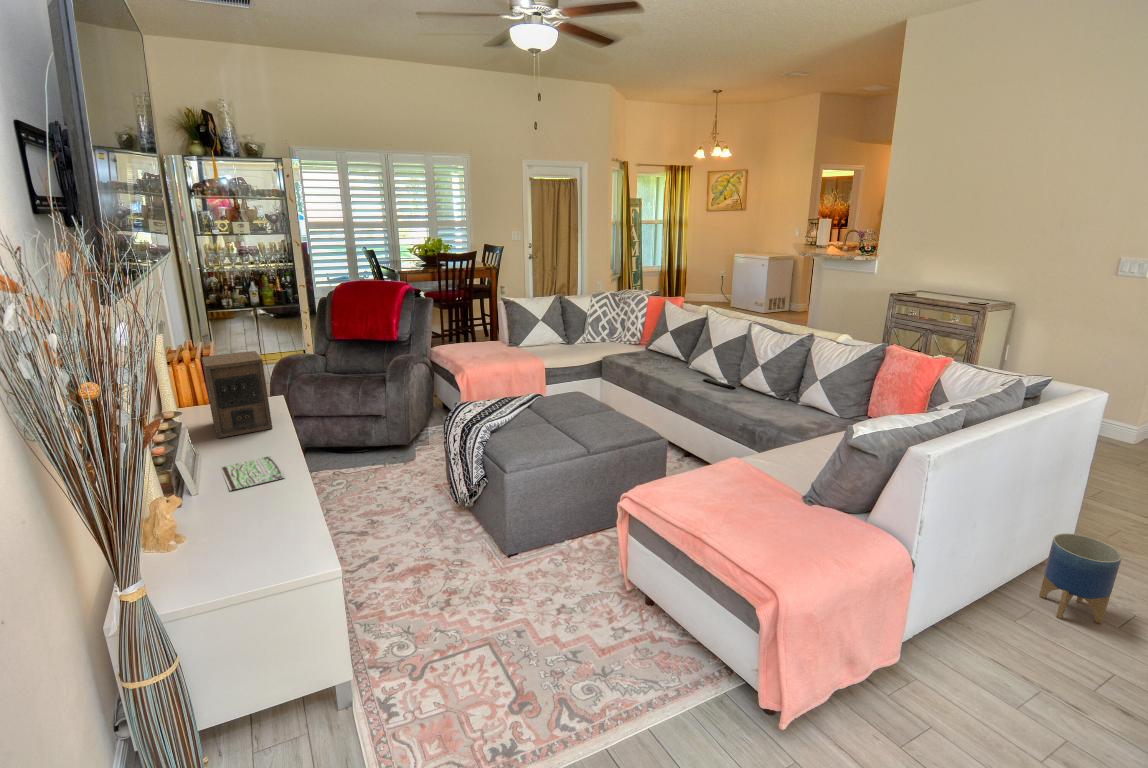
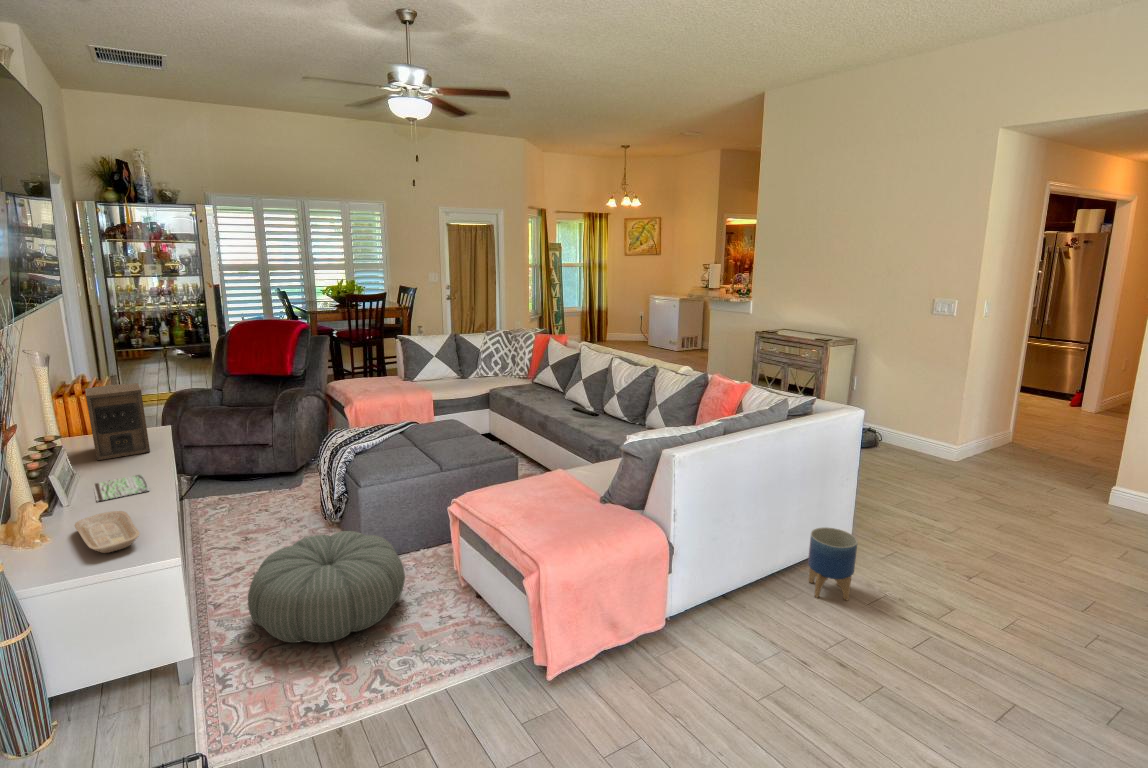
tray: none [214,505,292,562] -> present [75,511,140,553]
pouf: none [400,523,568,660] -> present [248,531,405,643]

